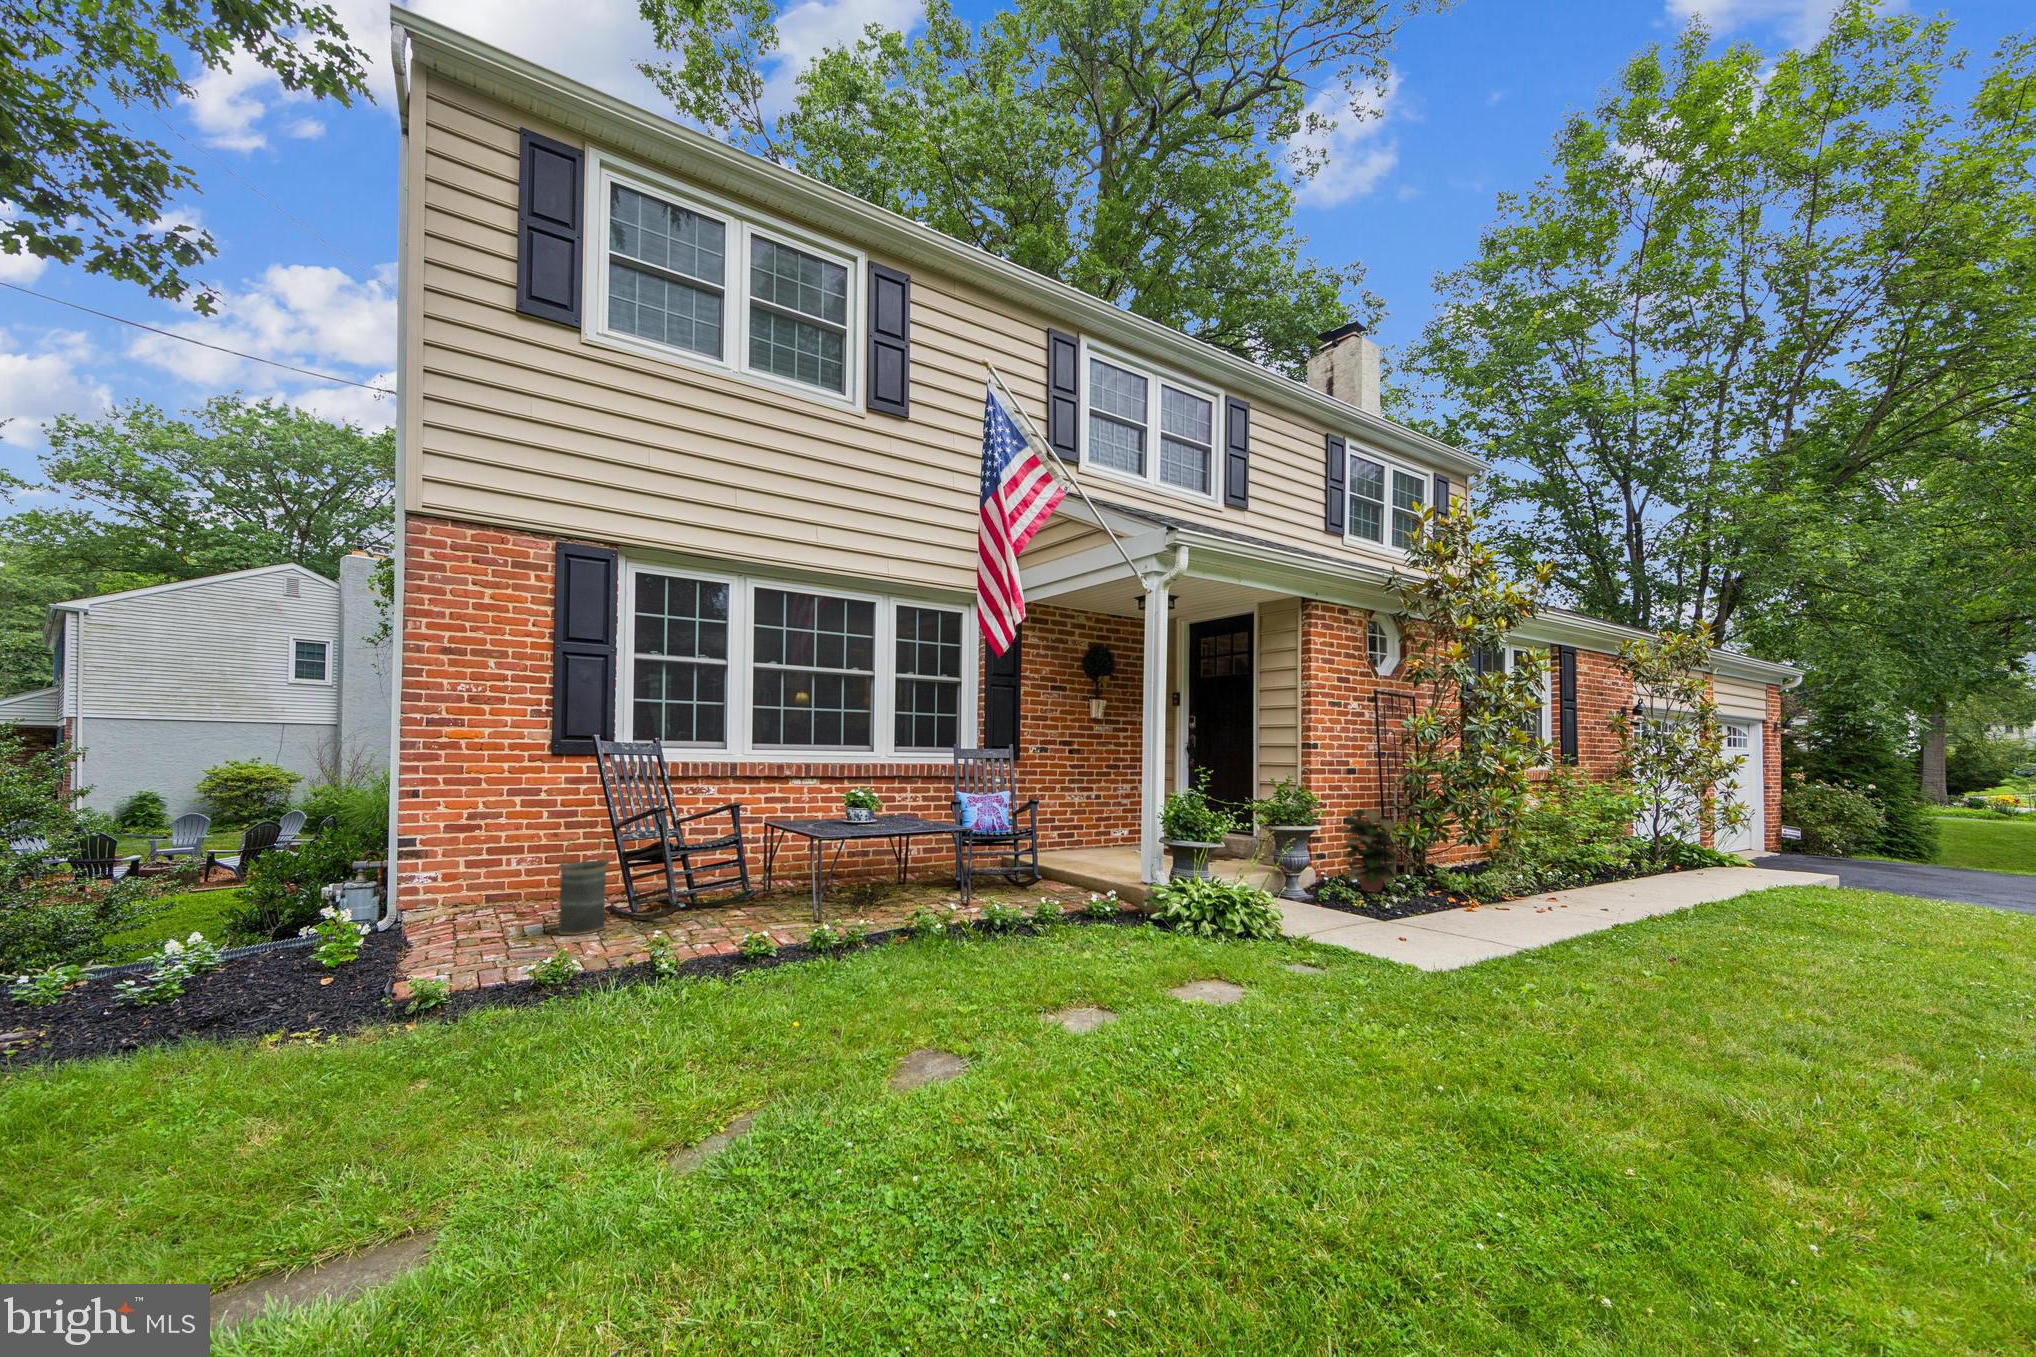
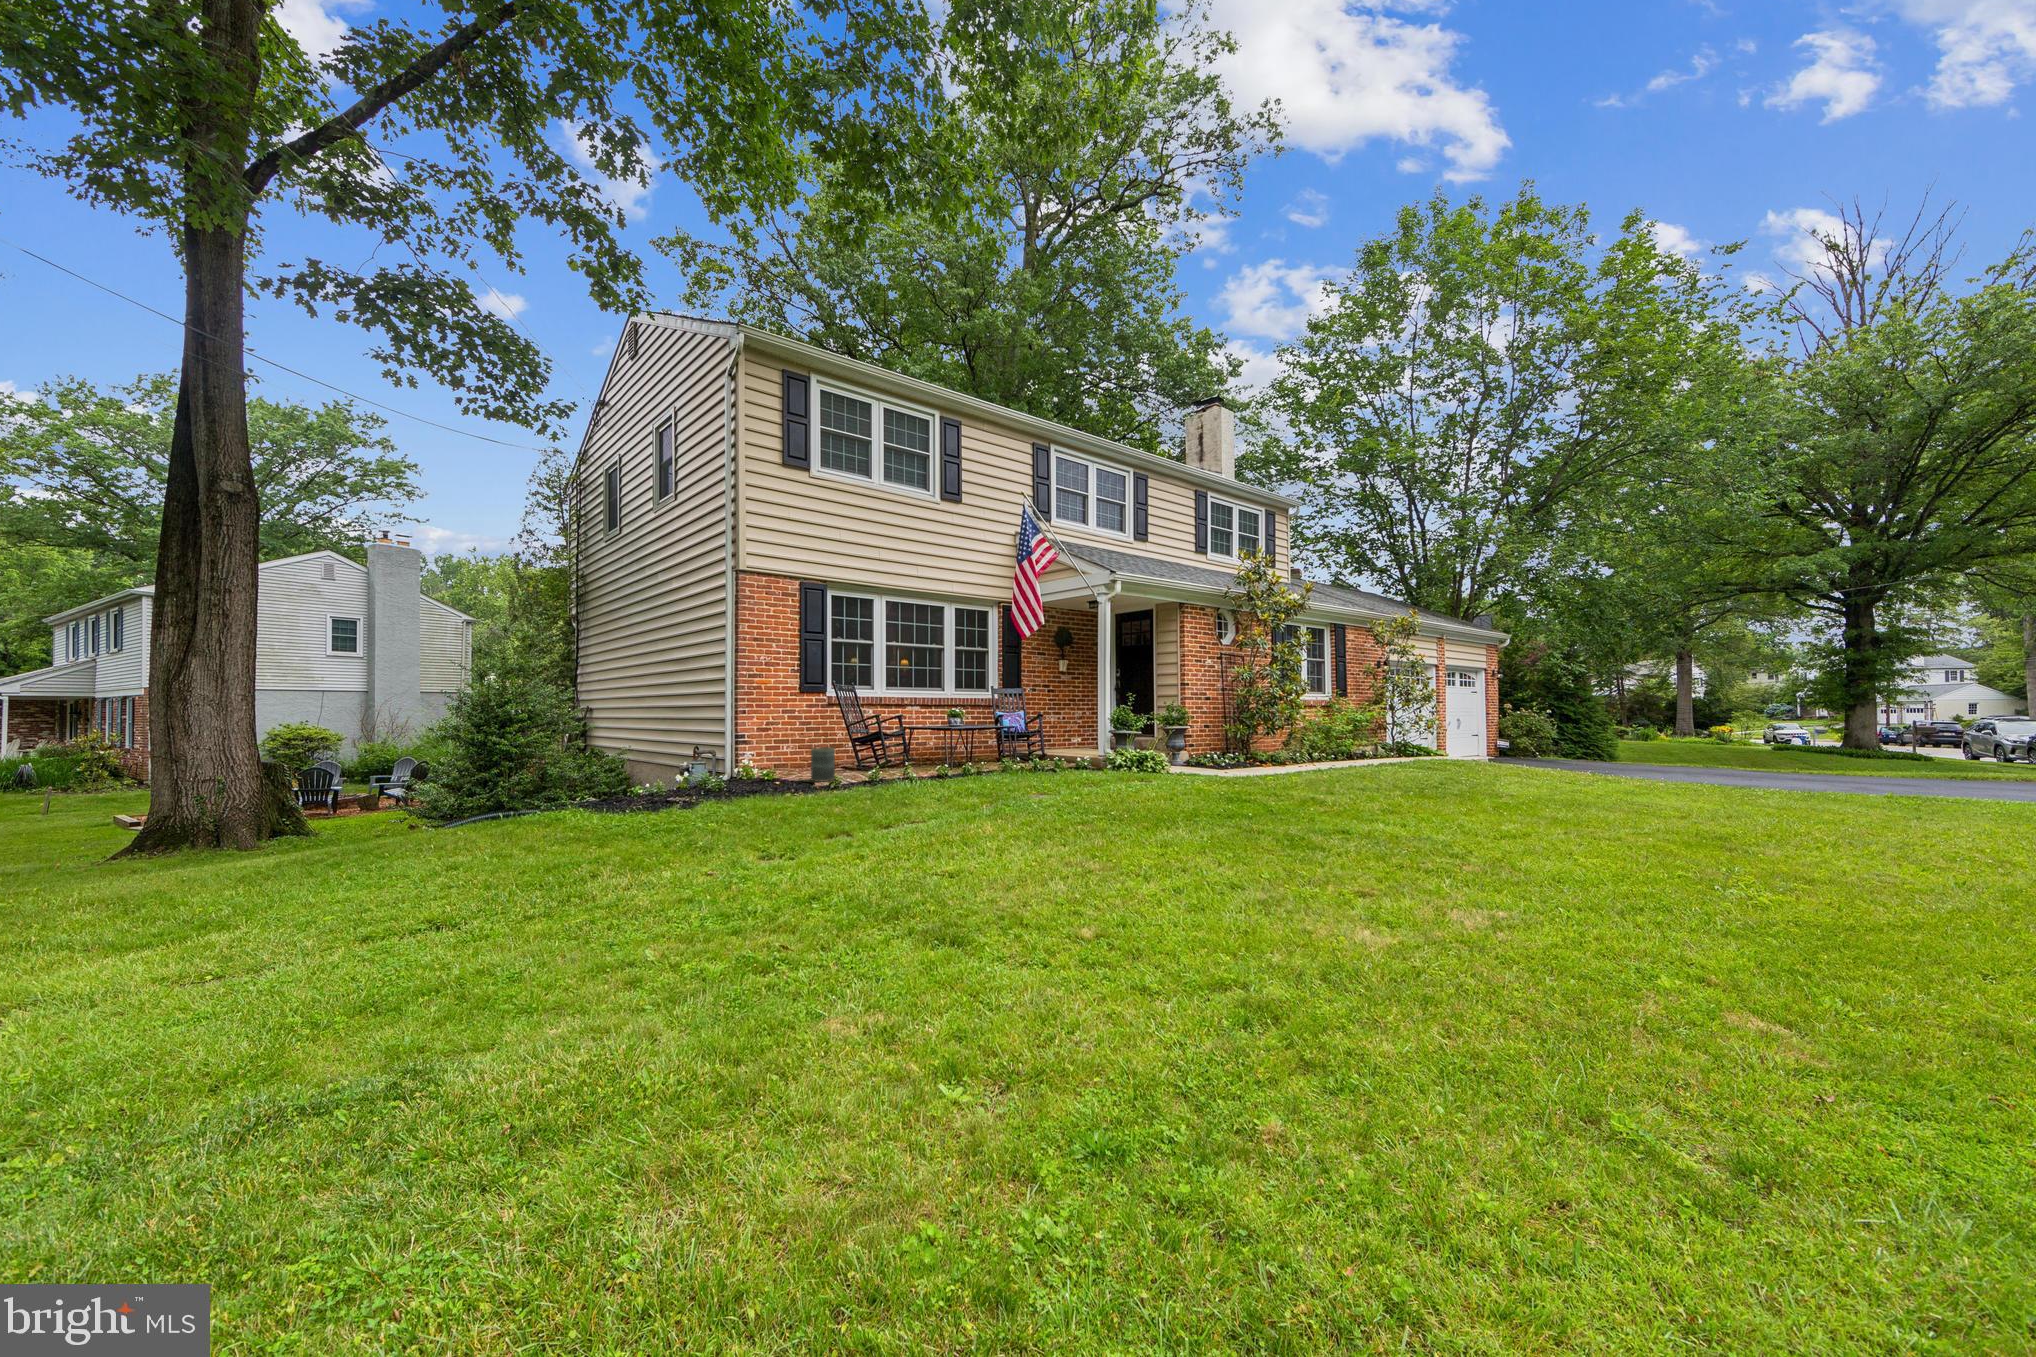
decorative plant: present [1341,809,1397,892] -> none [1199,716,1231,760]

